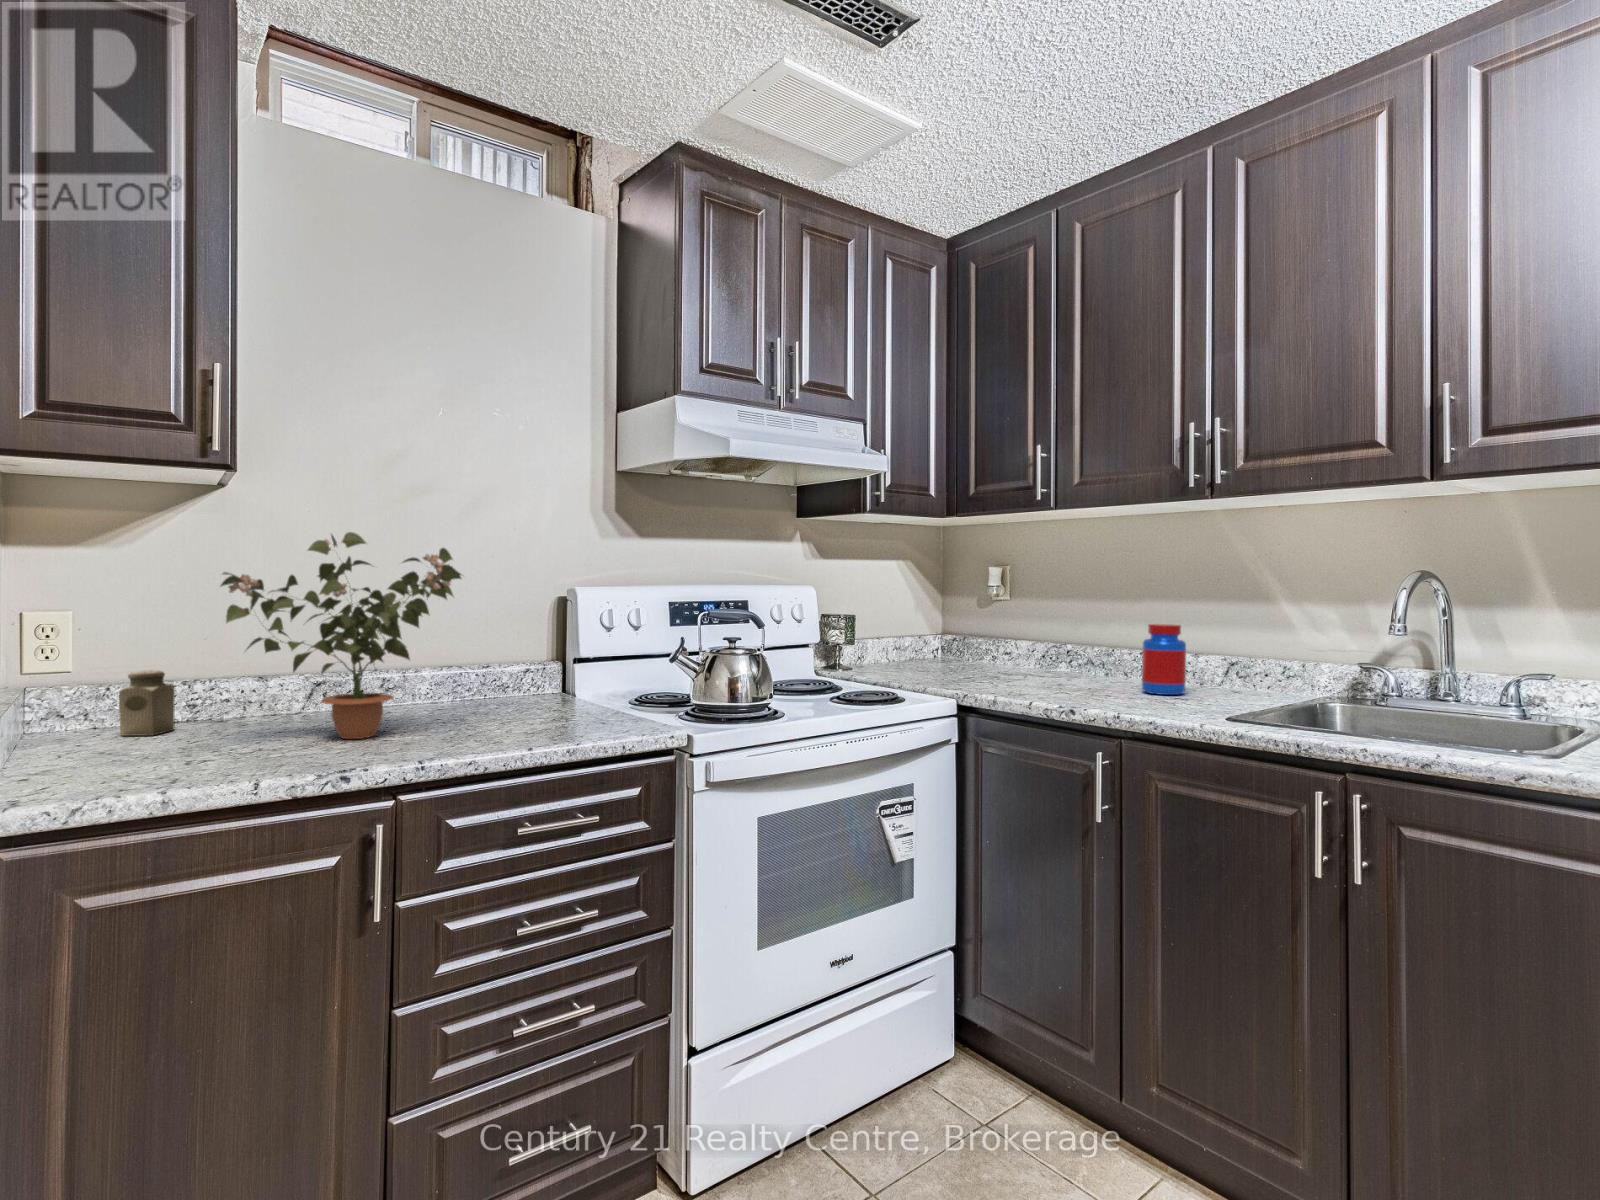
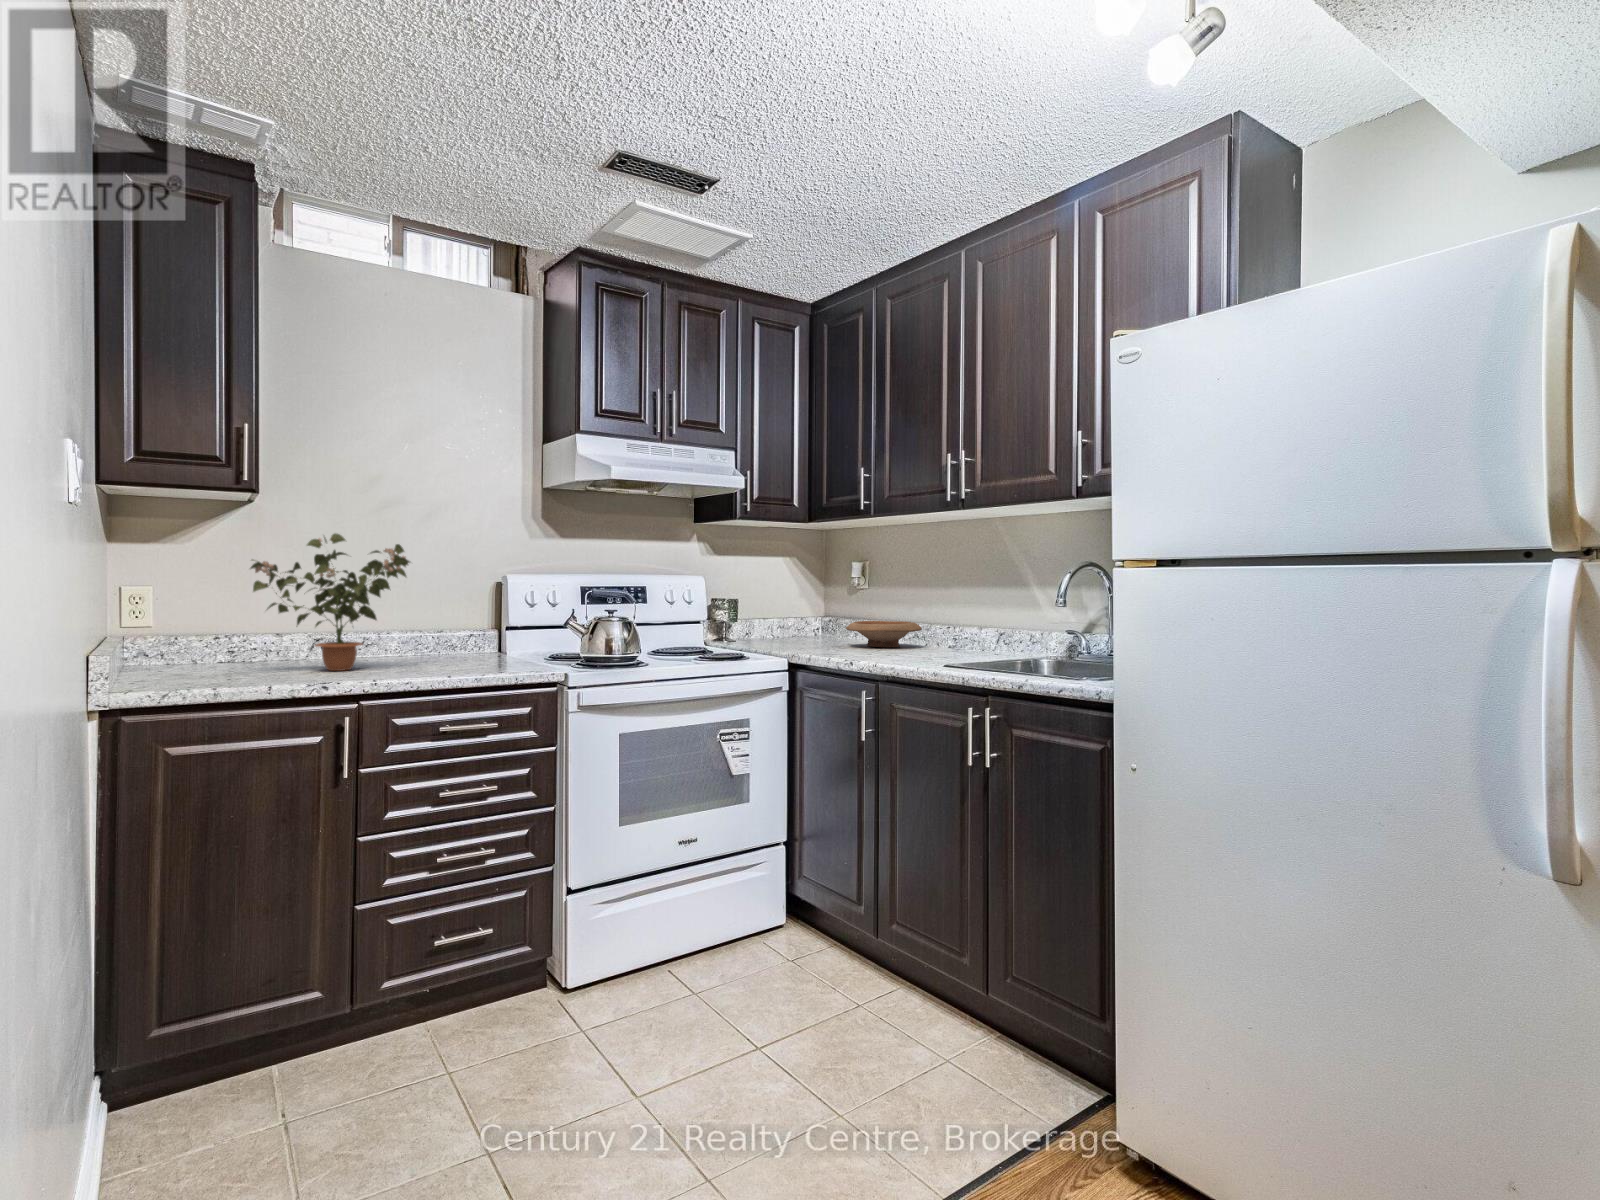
jar: present [1142,624,1186,695] -> none [929,603,960,655]
wooden bowl: none [1003,644,1104,680] -> present [846,621,922,647]
salt shaker: present [119,670,175,736] -> none [183,626,219,669]

